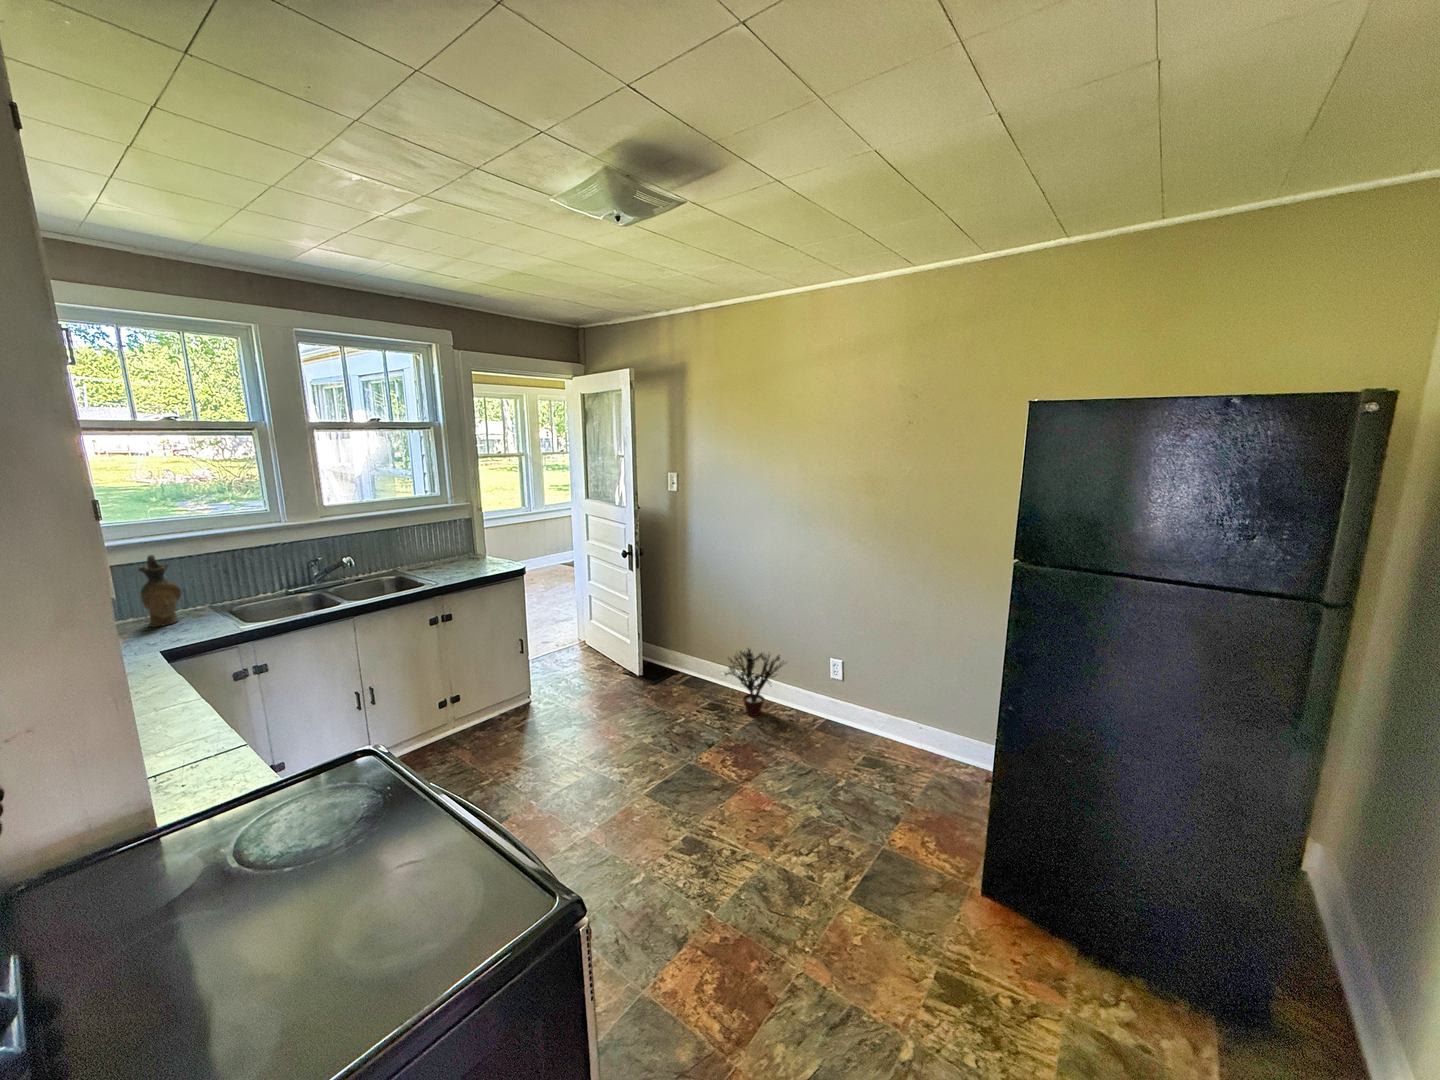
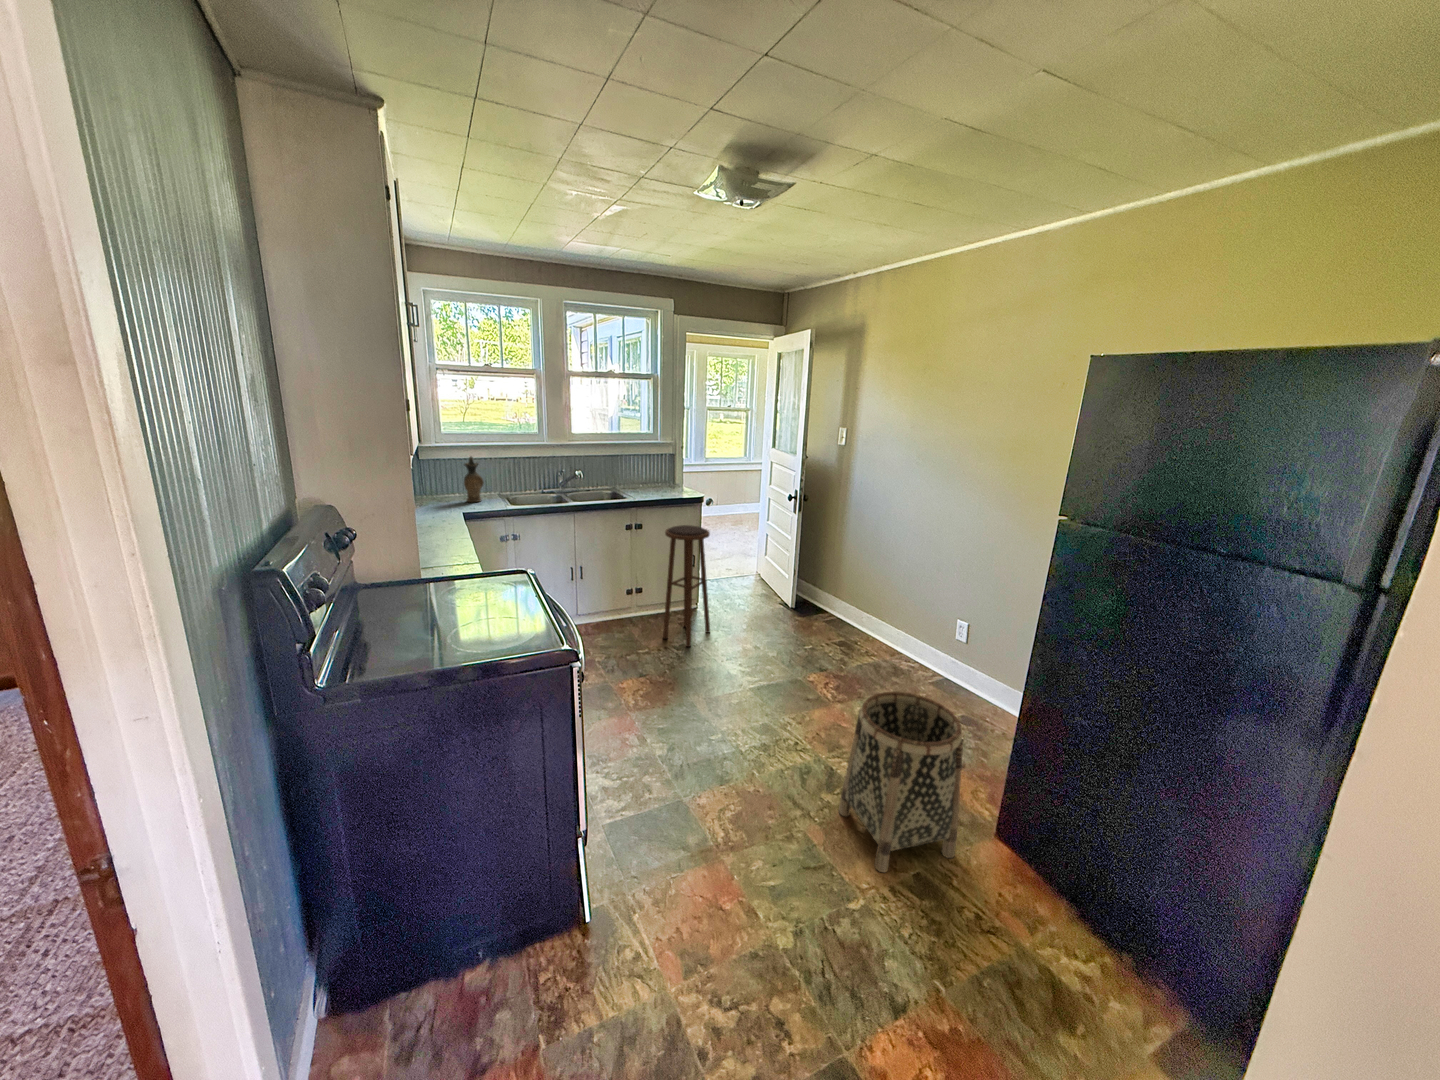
stool: none [497,606,563,759] -> present [663,525,710,647]
potted plant: present [725,648,784,716] -> none [849,595,918,660]
basket: none [822,765,954,991] -> present [839,692,963,872]

